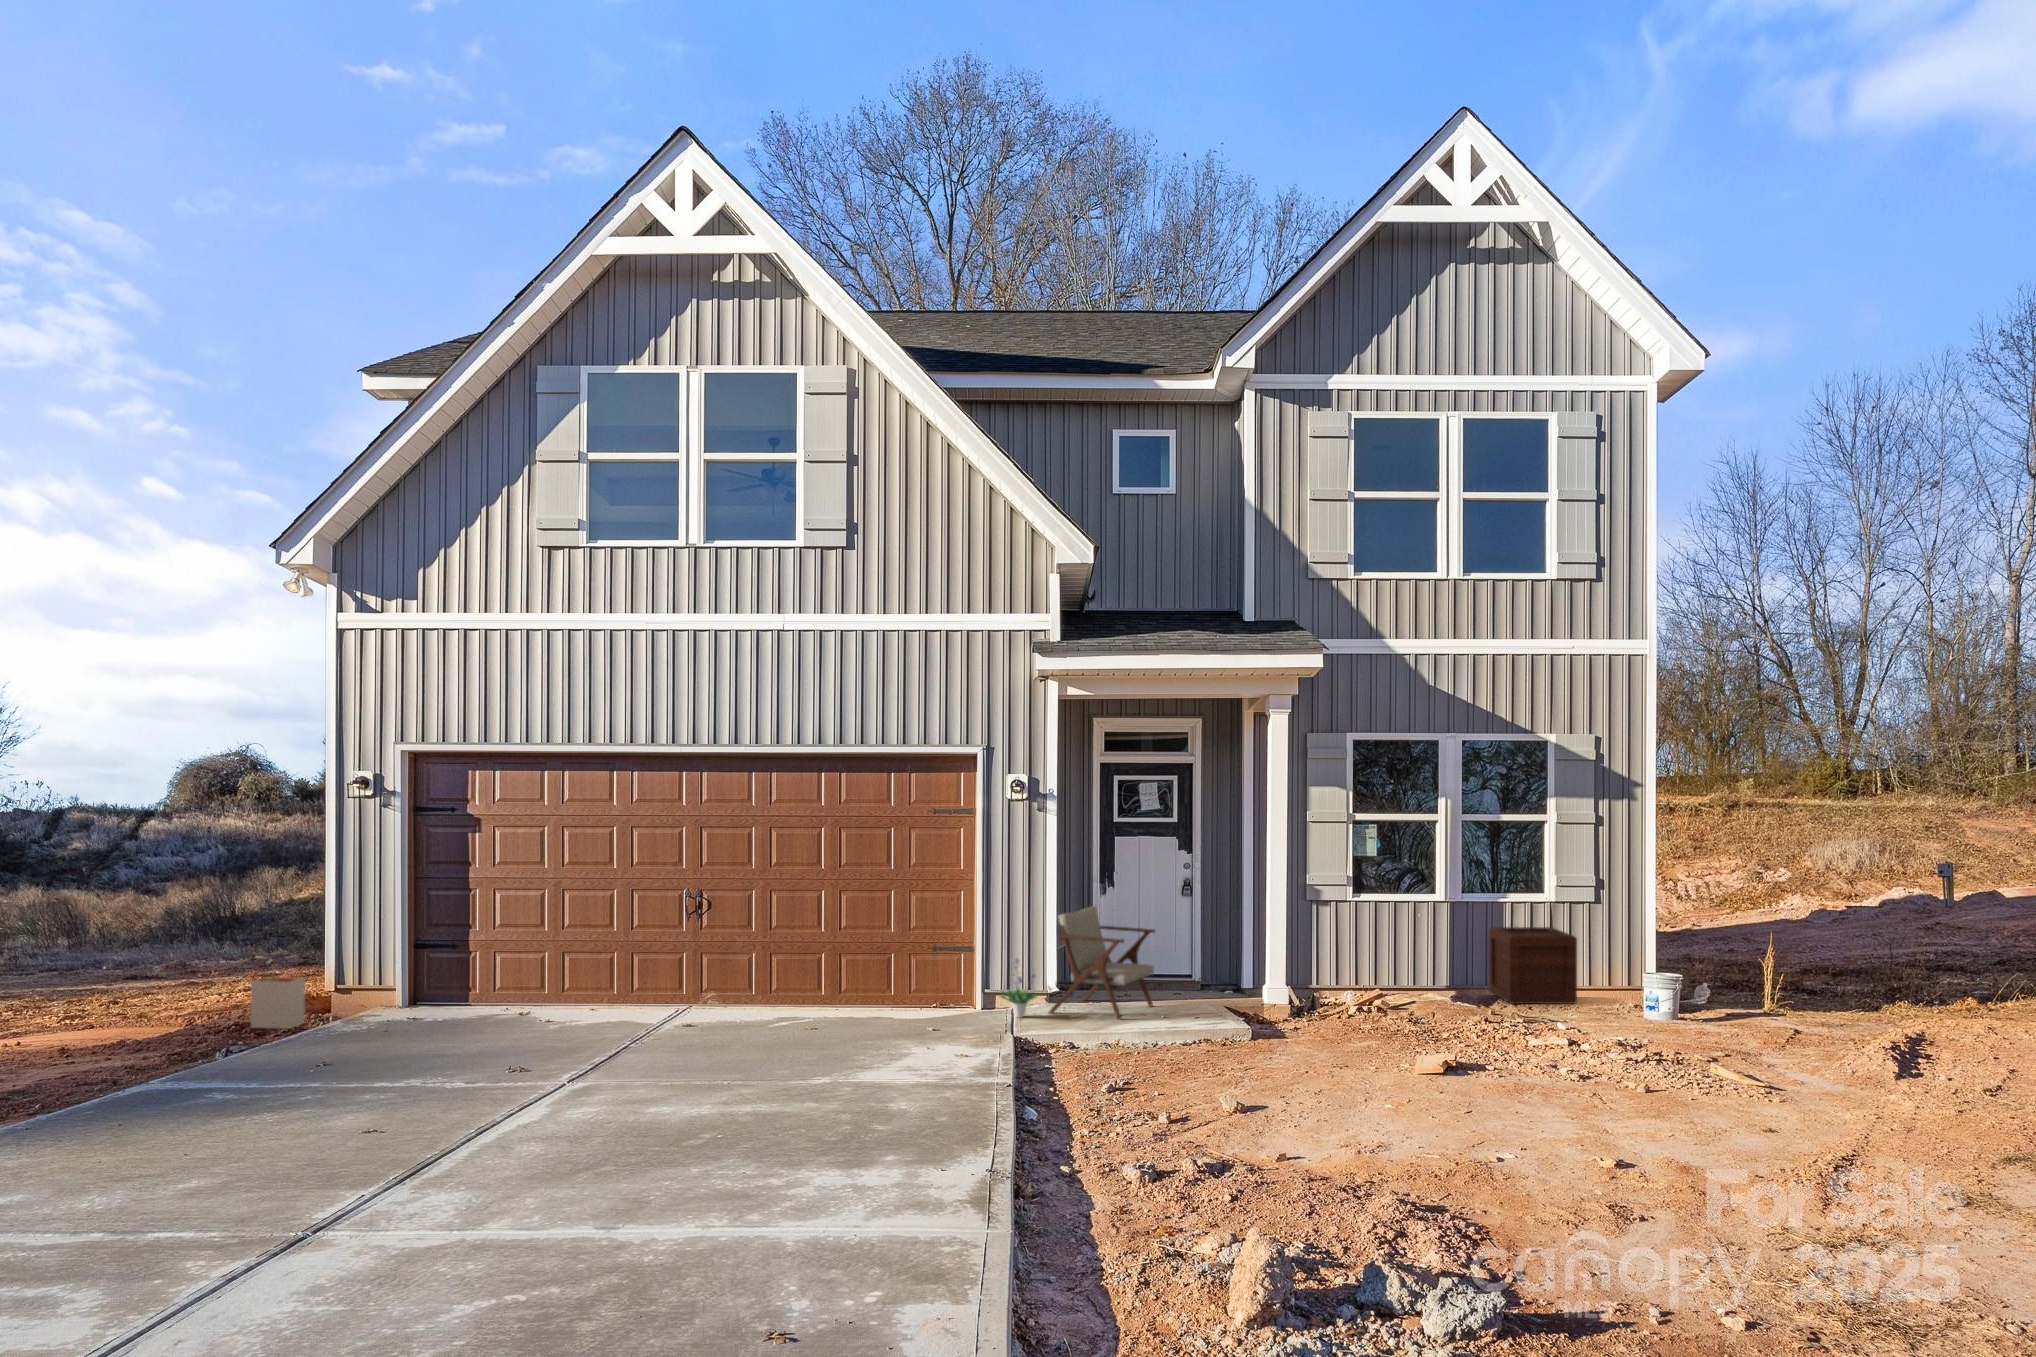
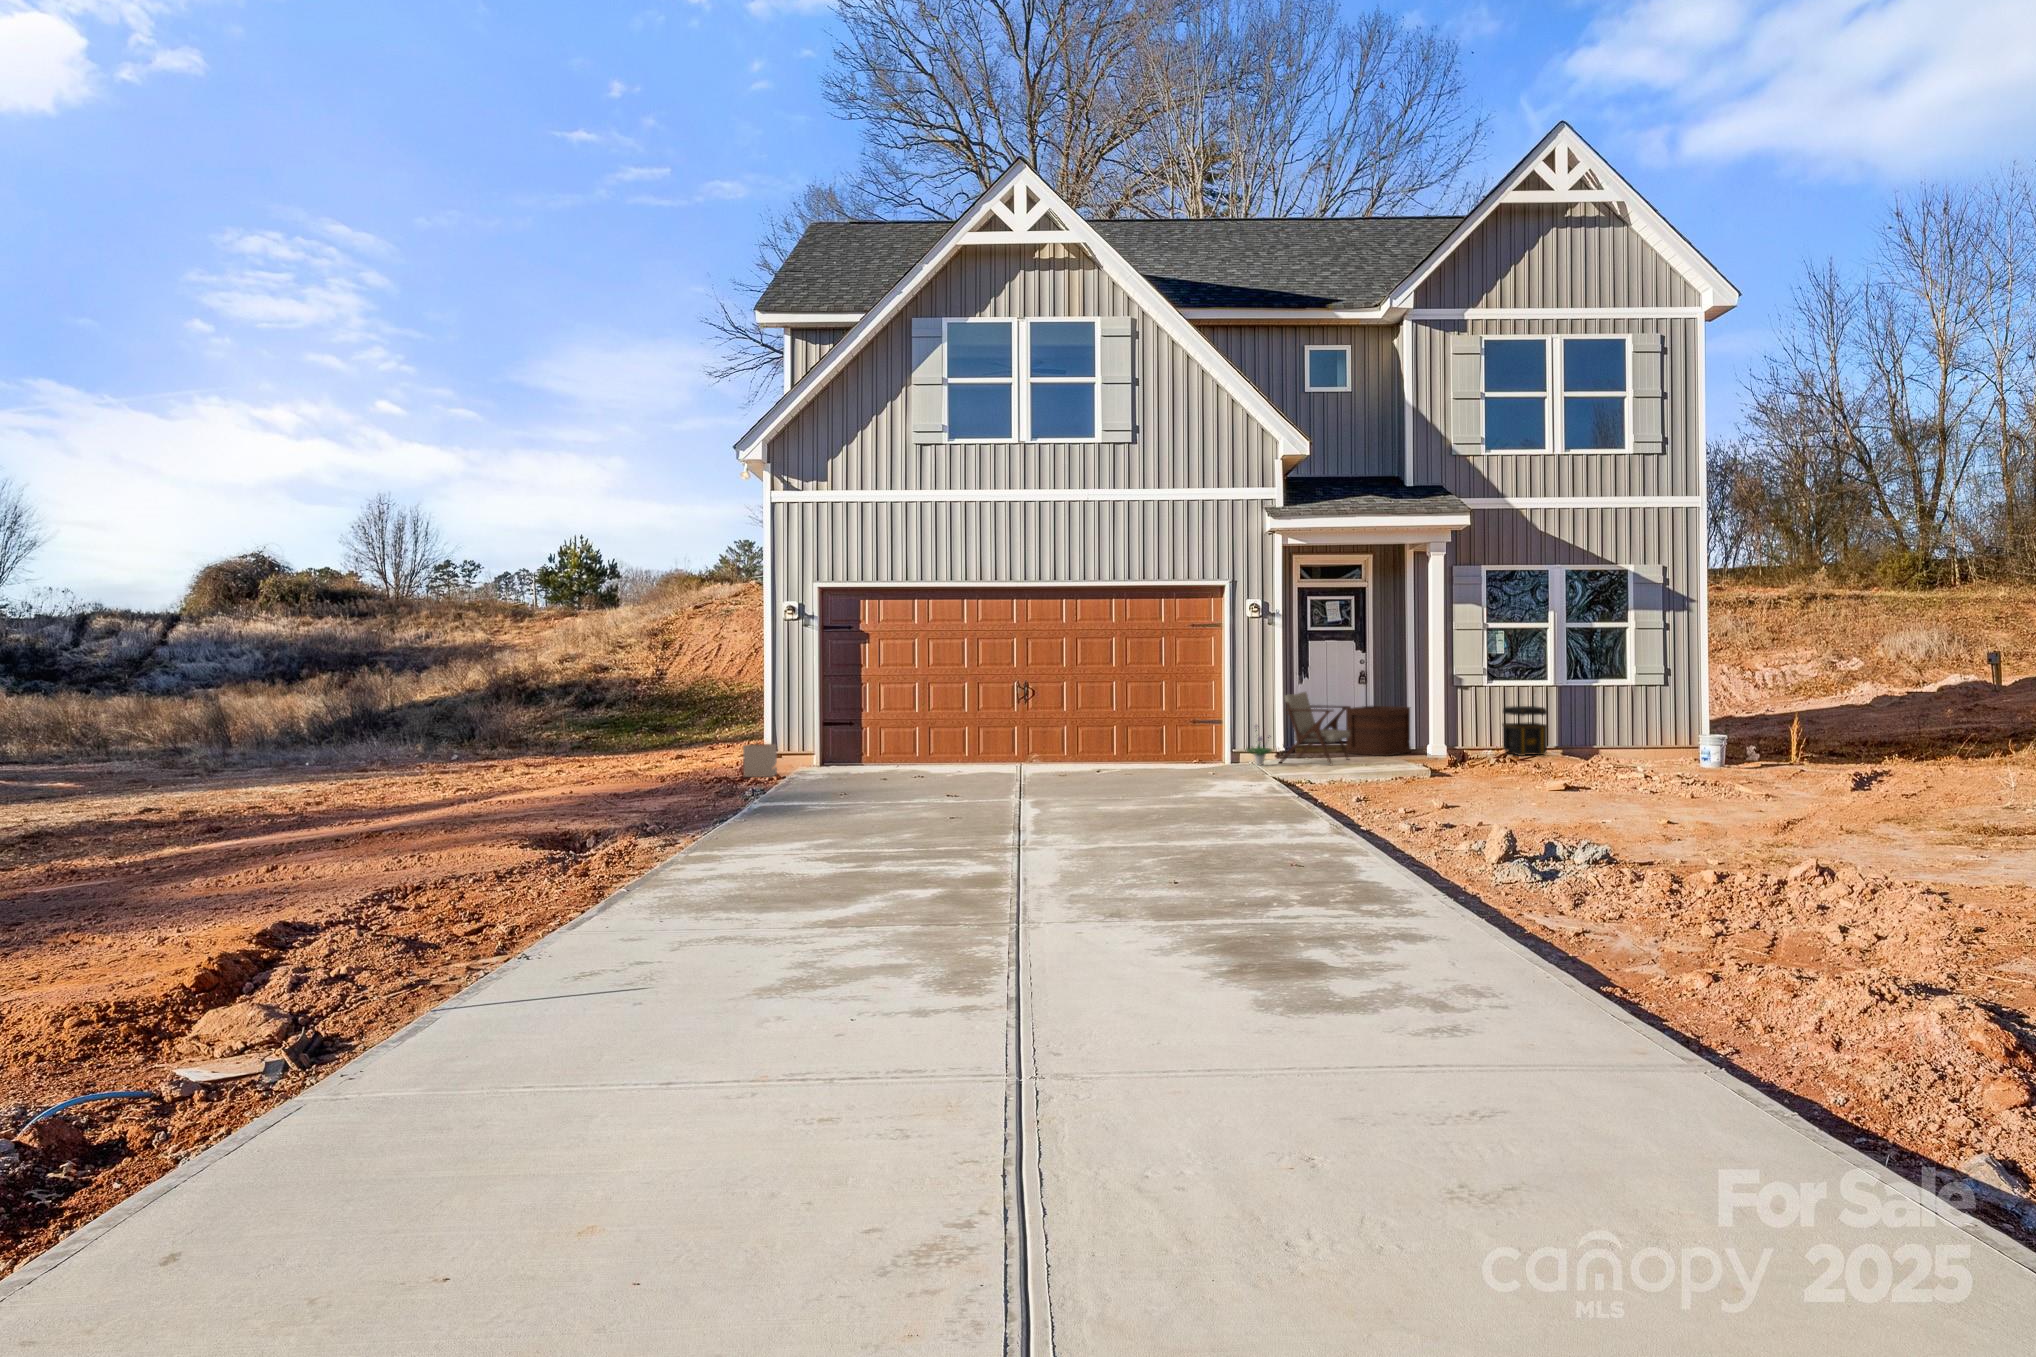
wooden crate: present [1489,927,1577,1004] -> present [1346,706,1411,756]
toolbox: none [1373,930,1432,1004] -> present [1503,706,1548,756]

